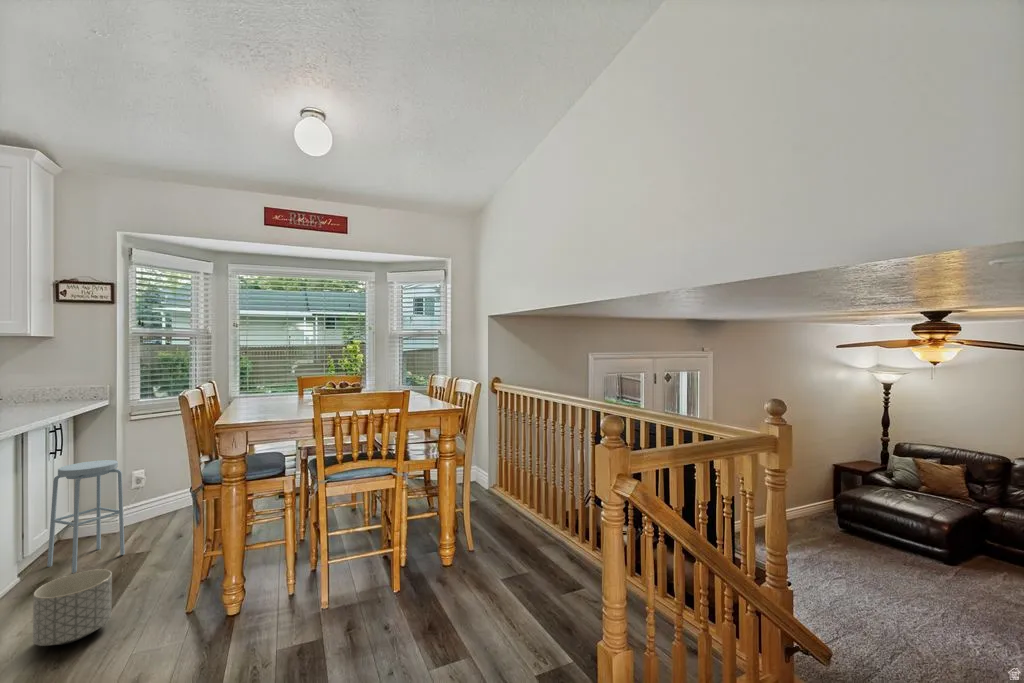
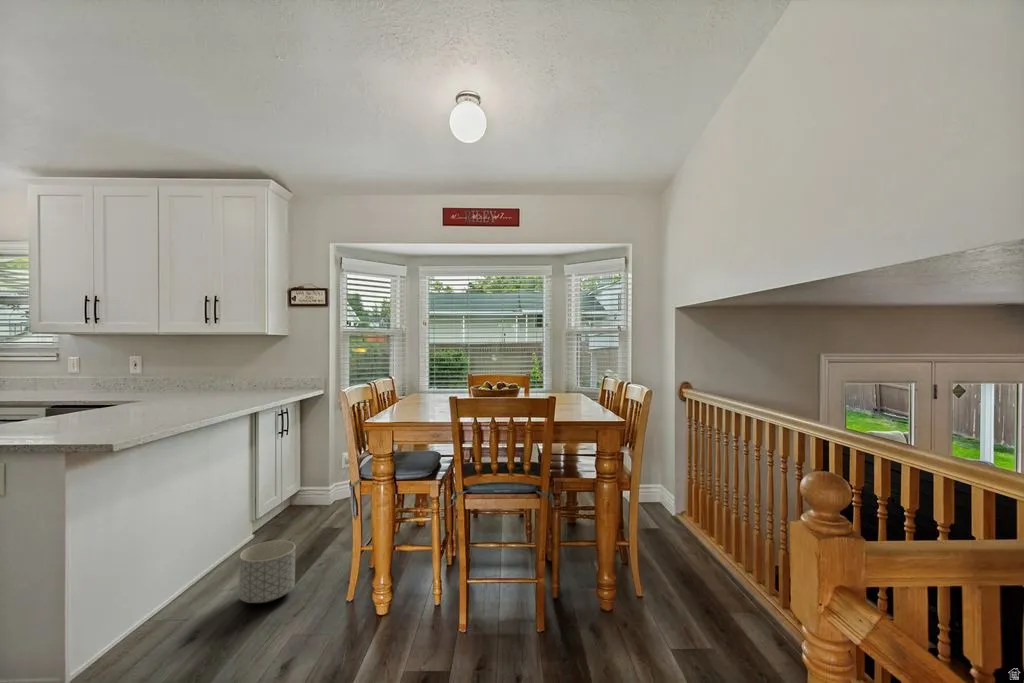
stool: present [47,460,125,573] -> none [277,441,327,535]

